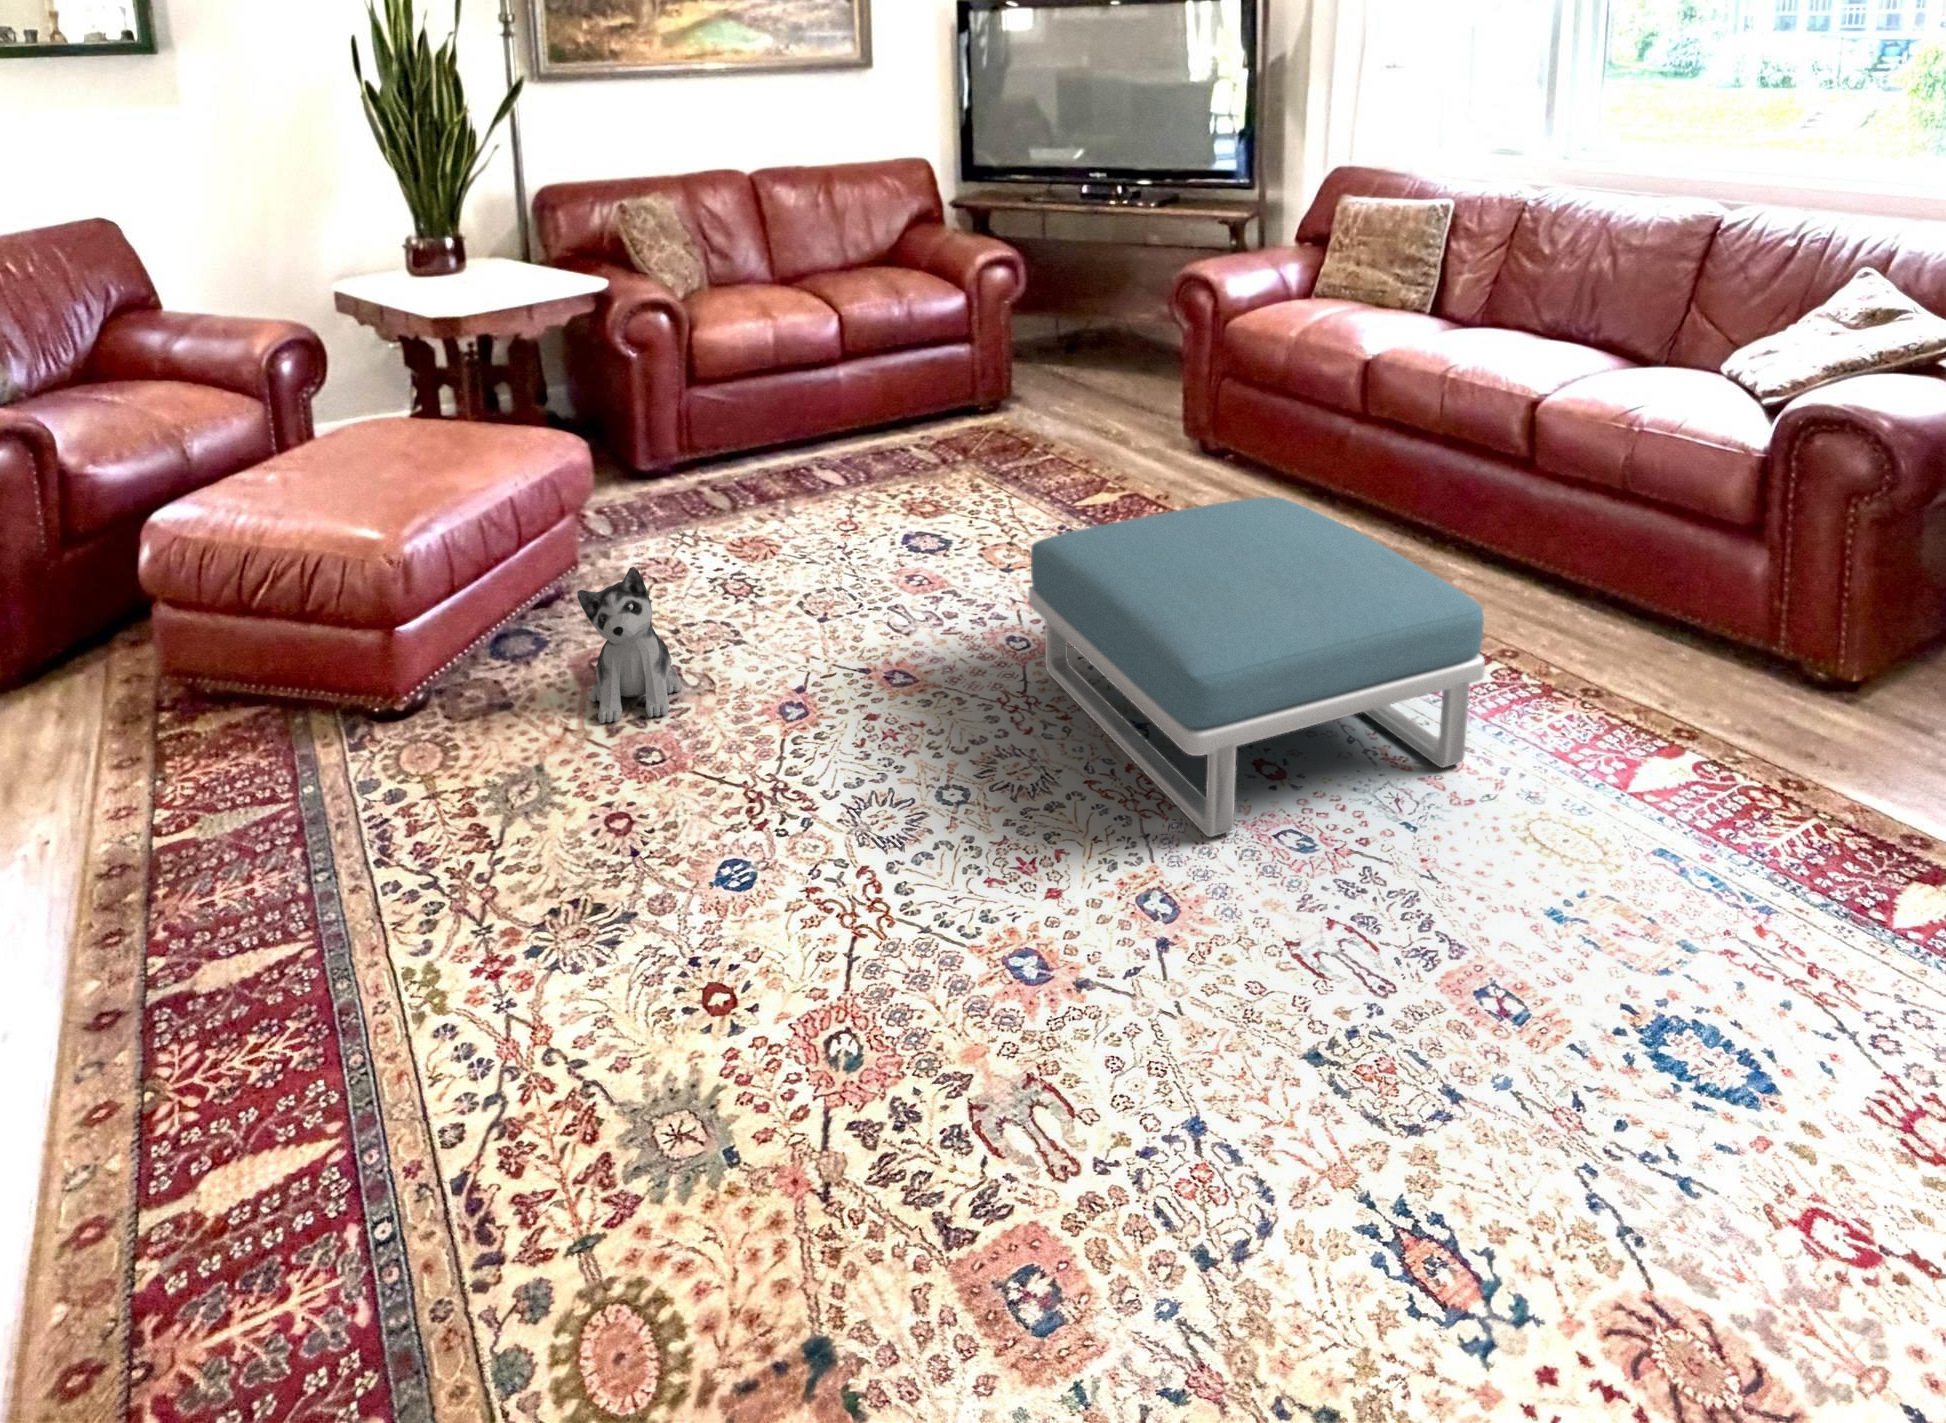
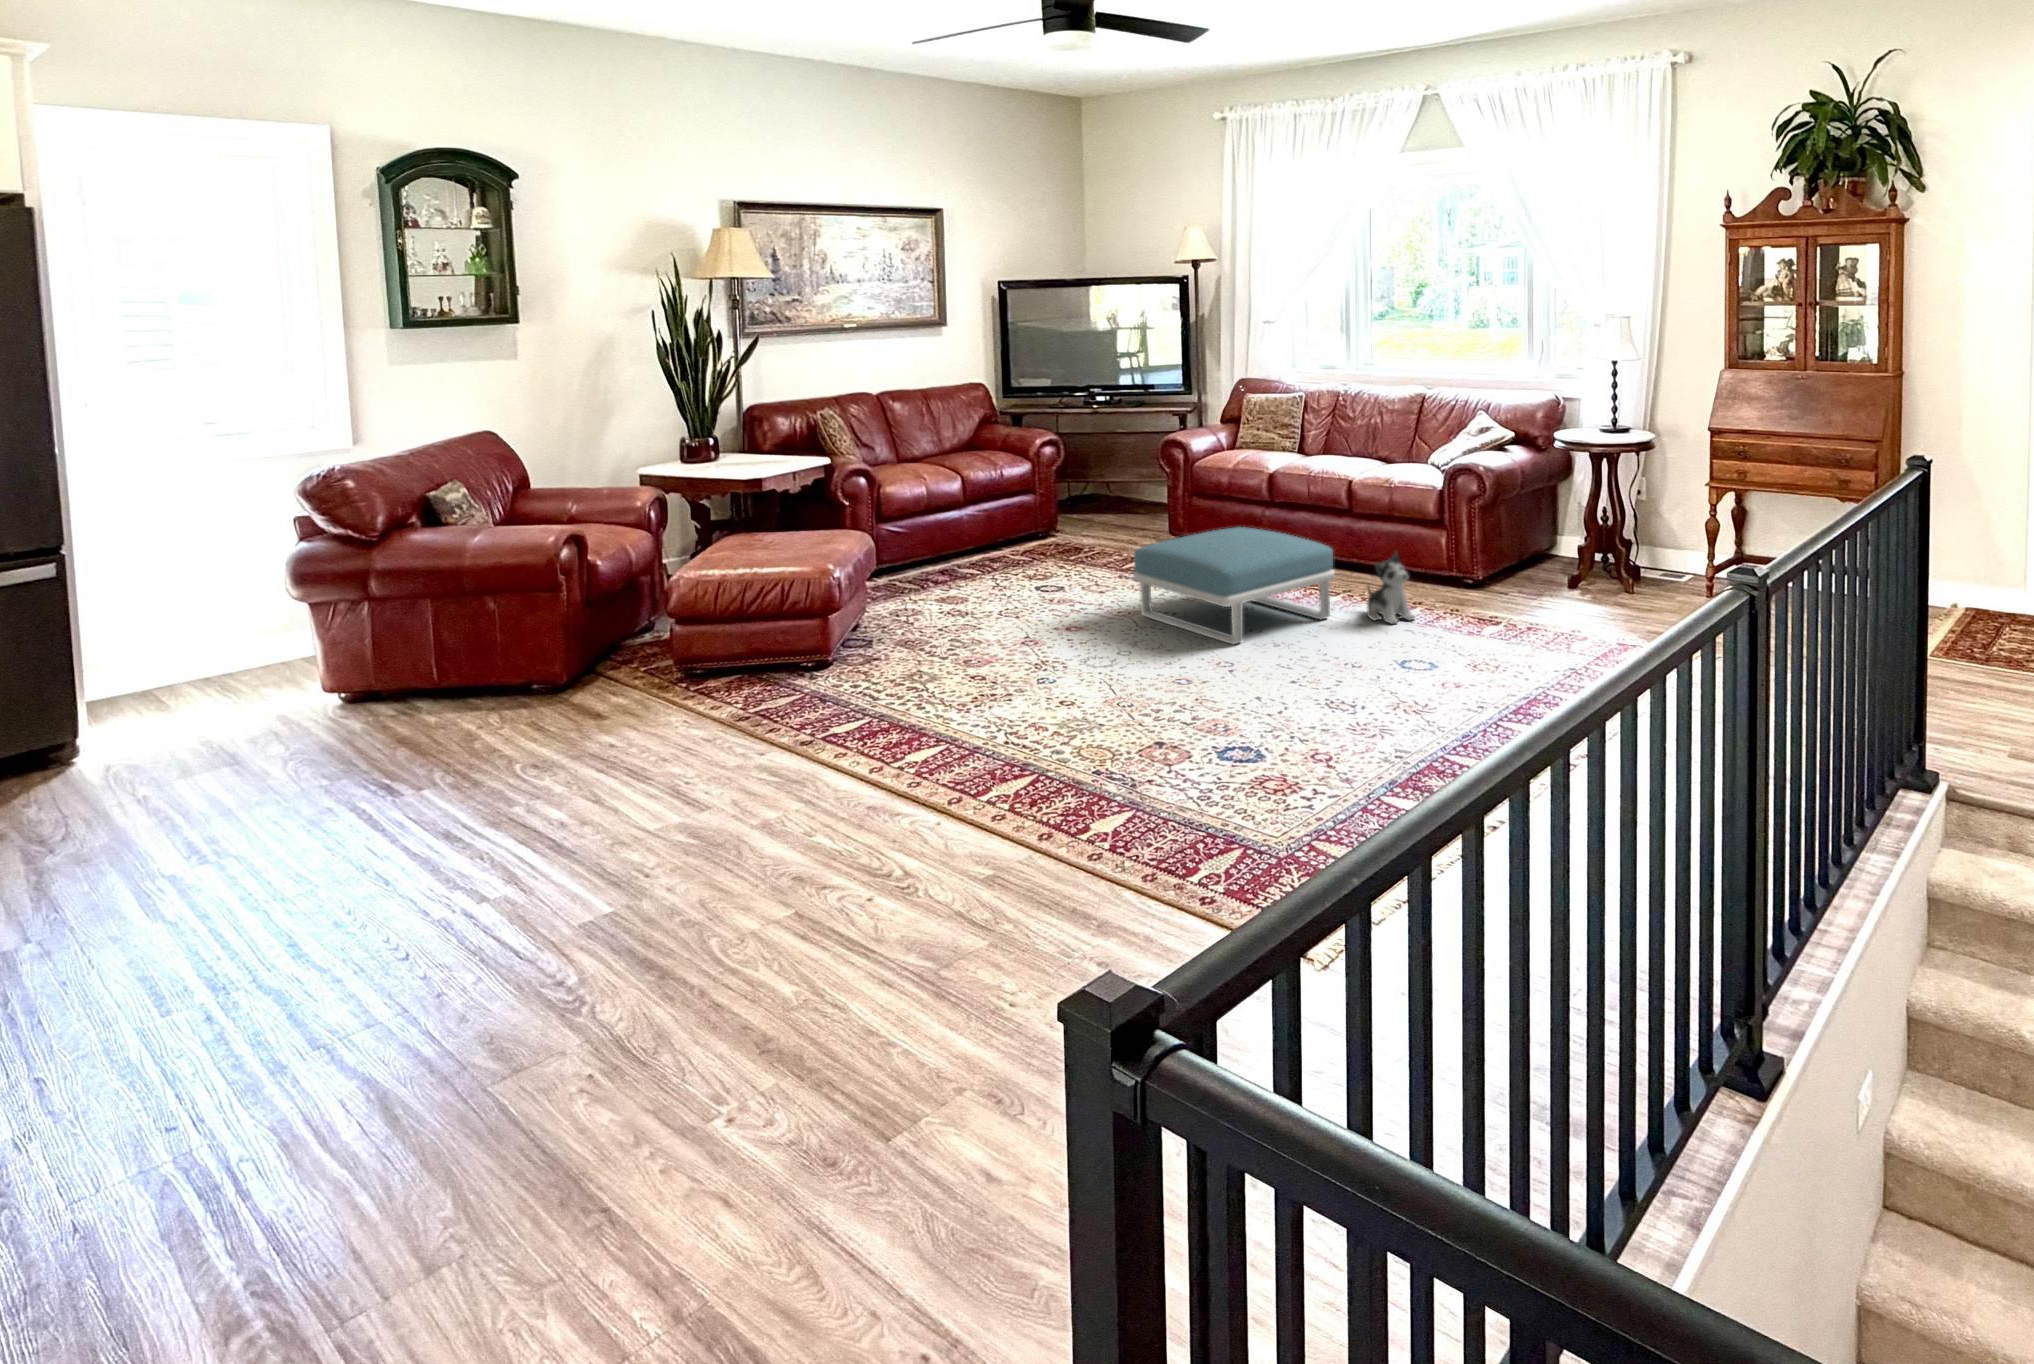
plush toy: present [577,567,682,723] -> present [1367,552,1415,624]

